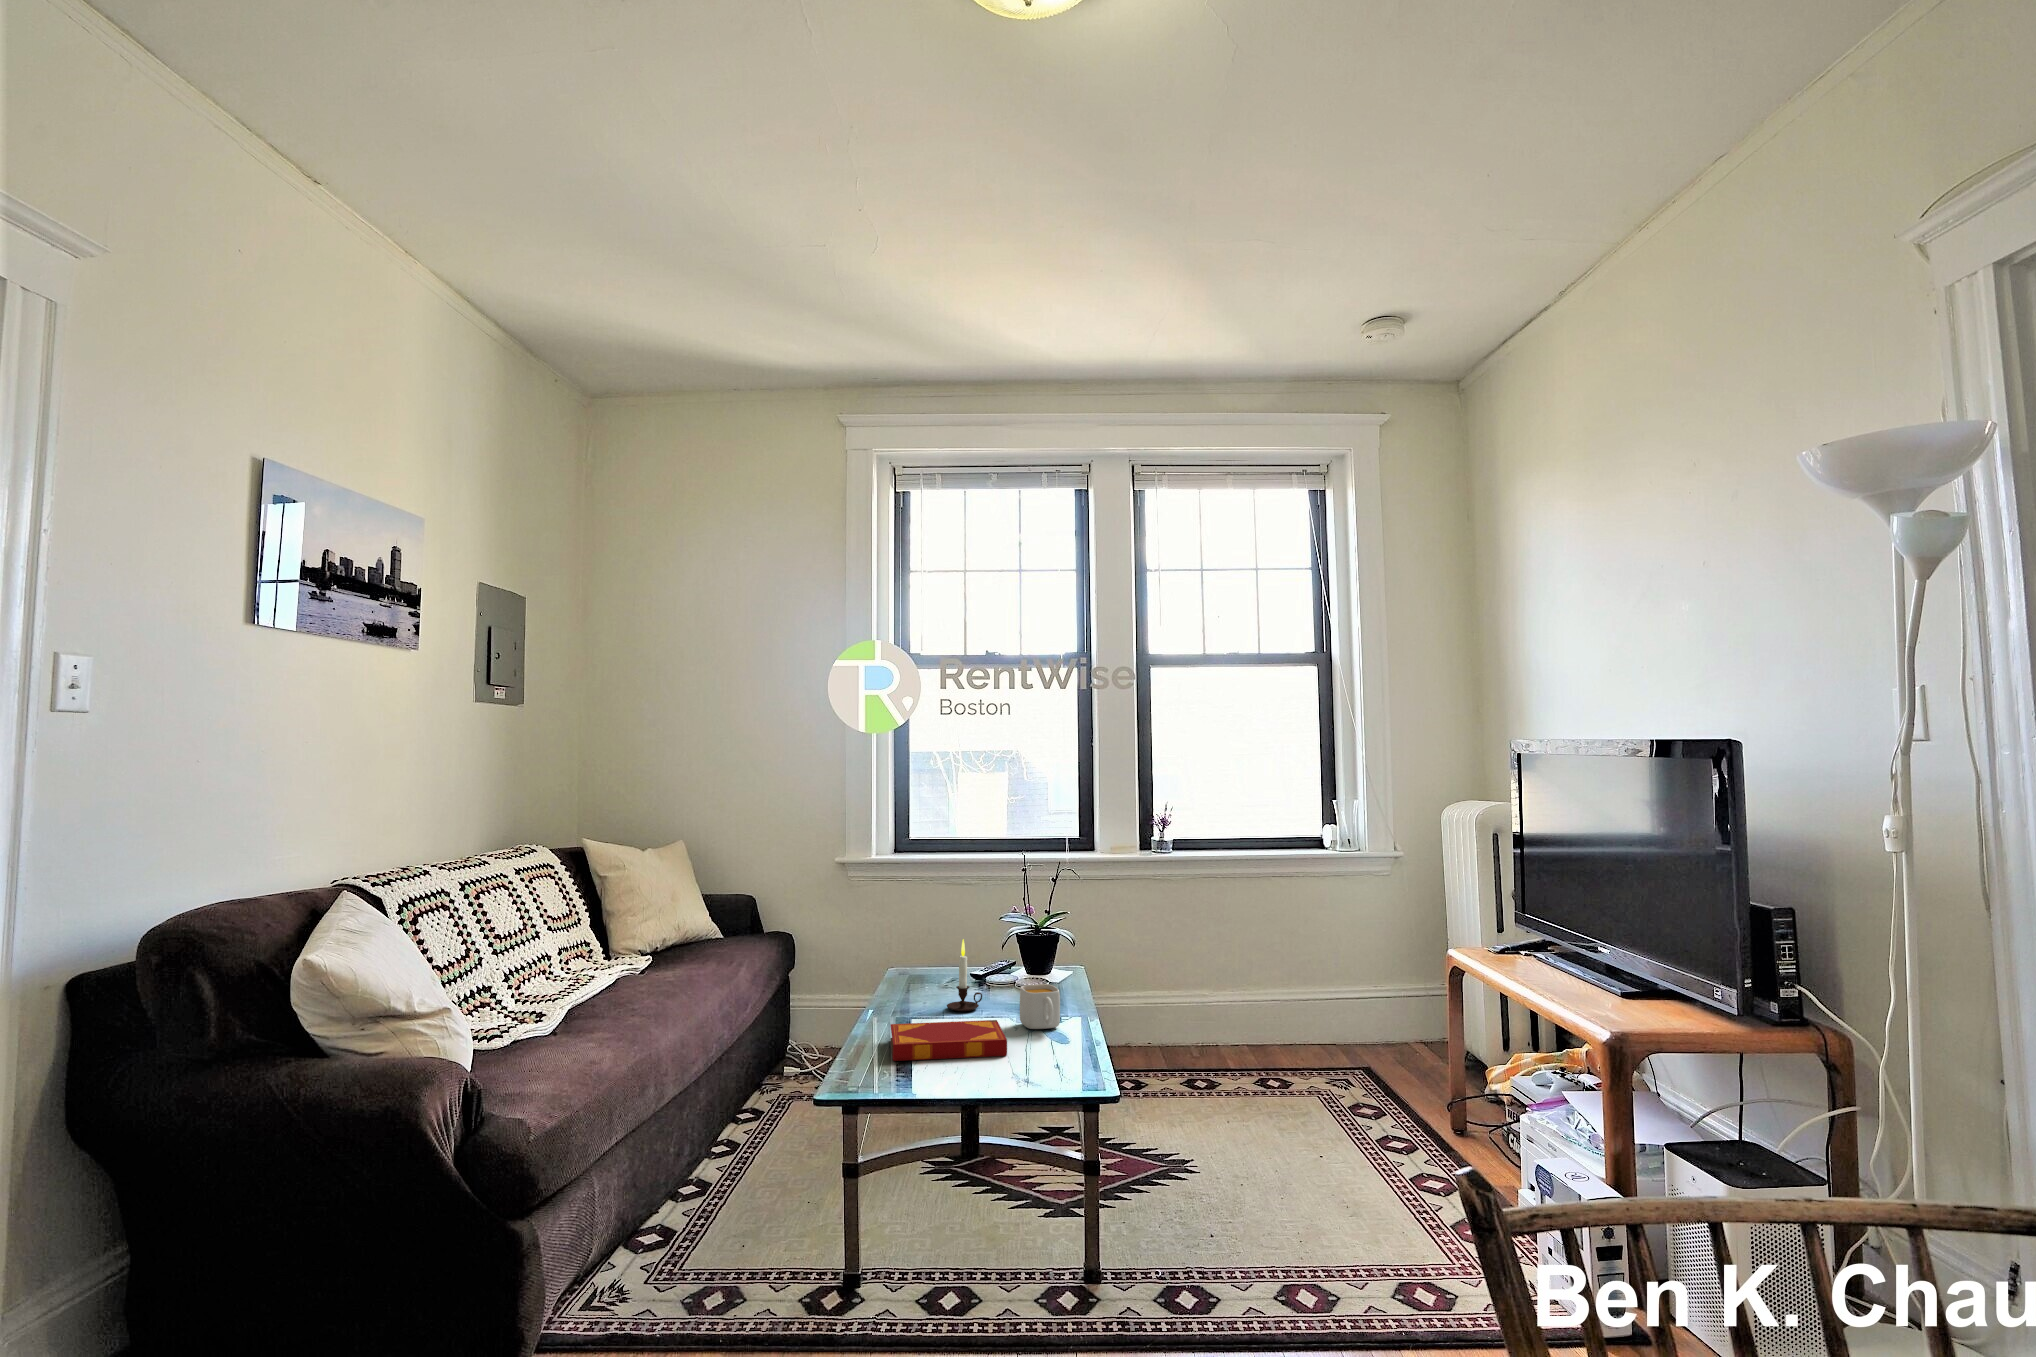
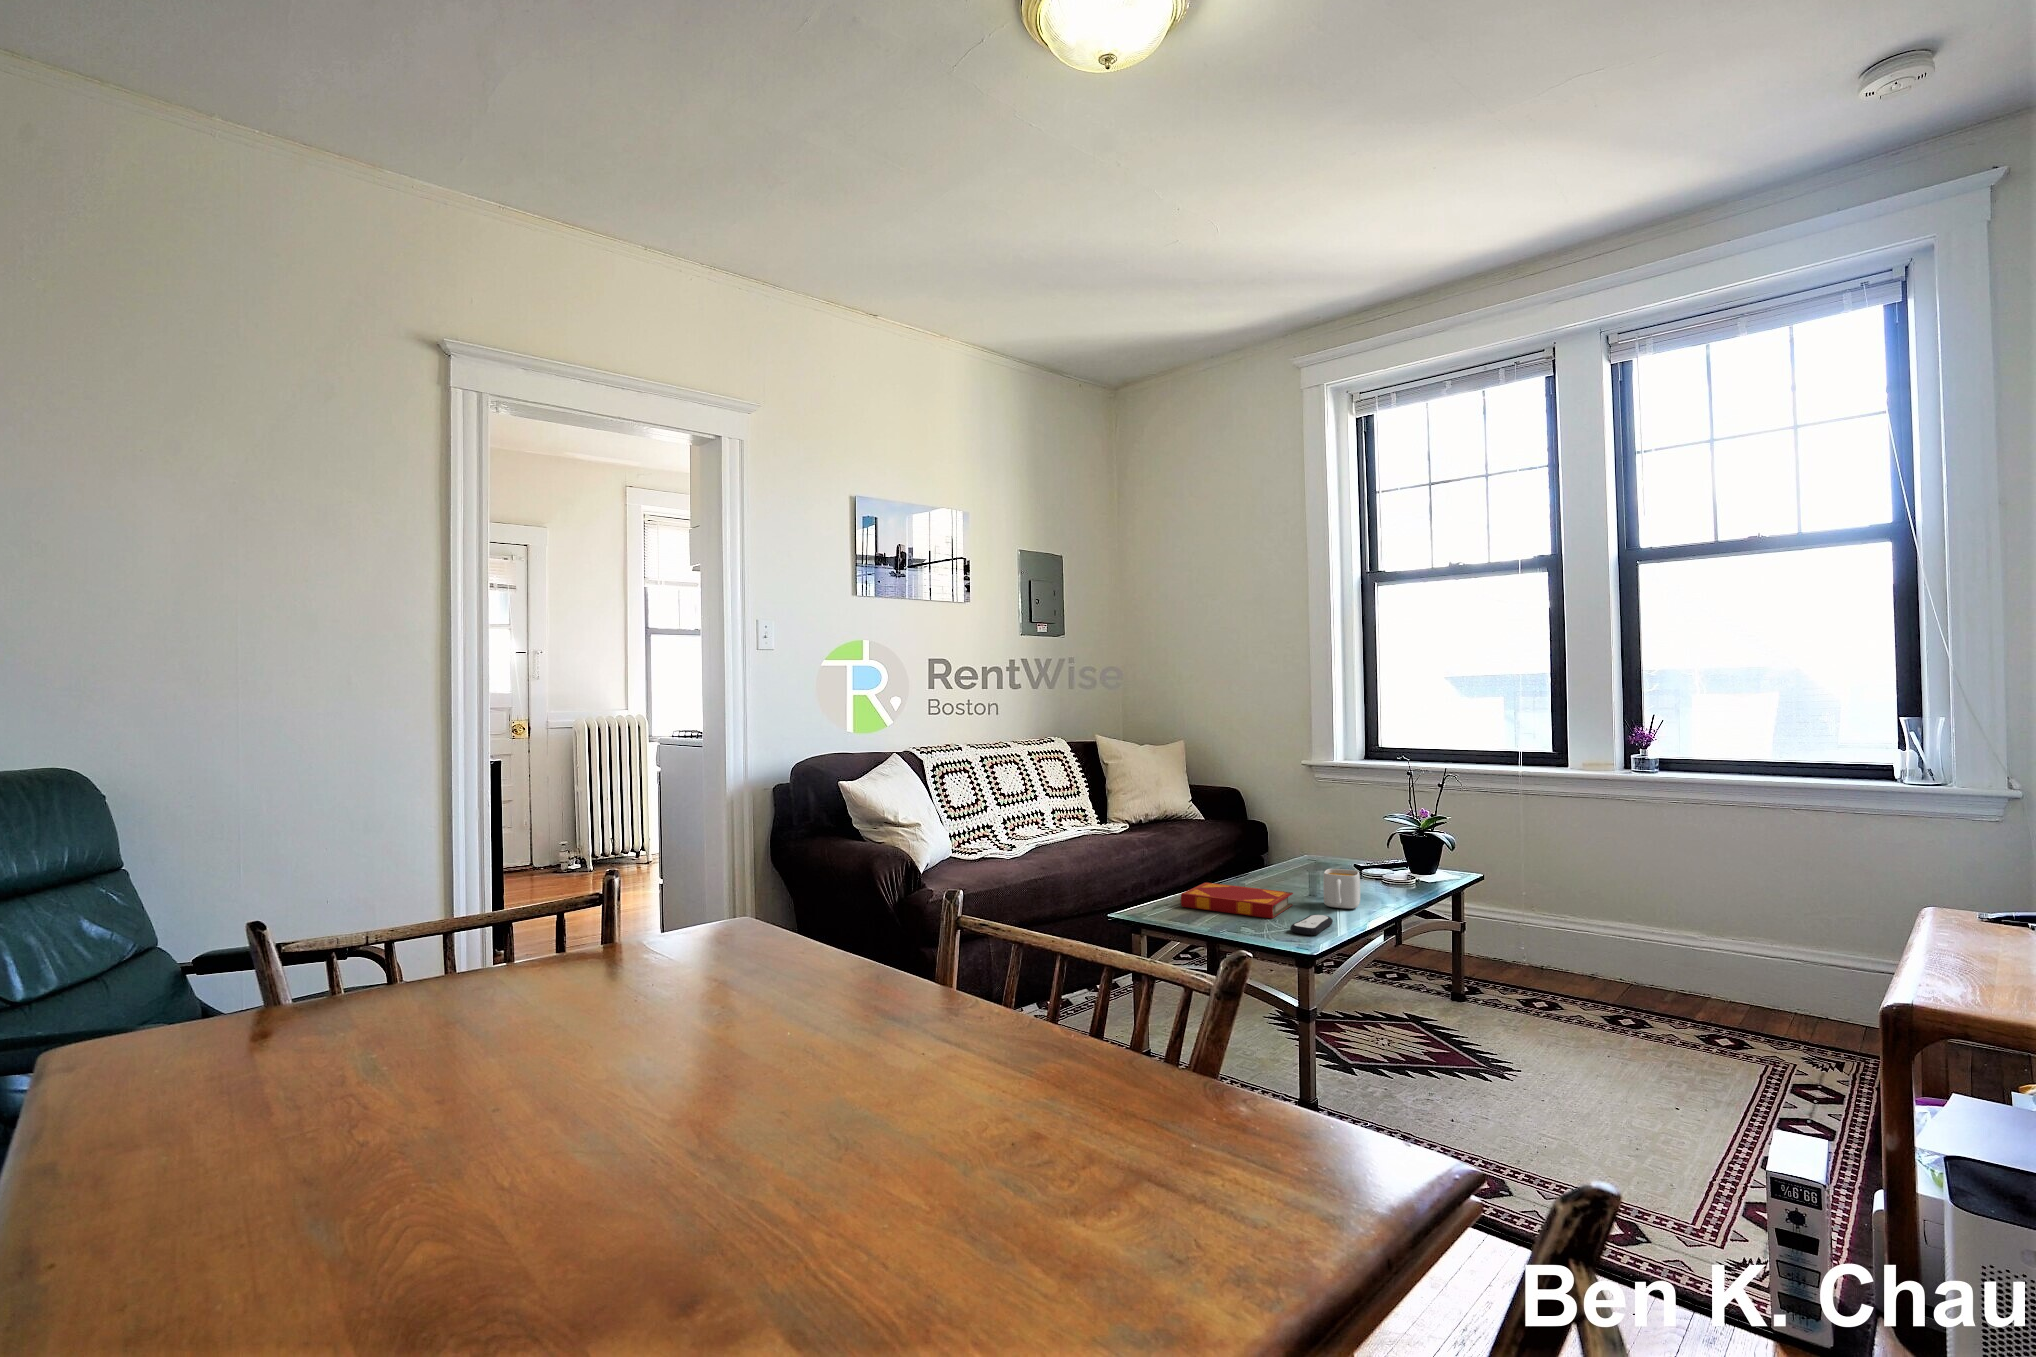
candle: present [947,939,982,1011] -> none [1286,825,1323,887]
remote control: none [1045,1041,1081,1069] -> present [1291,915,1333,935]

